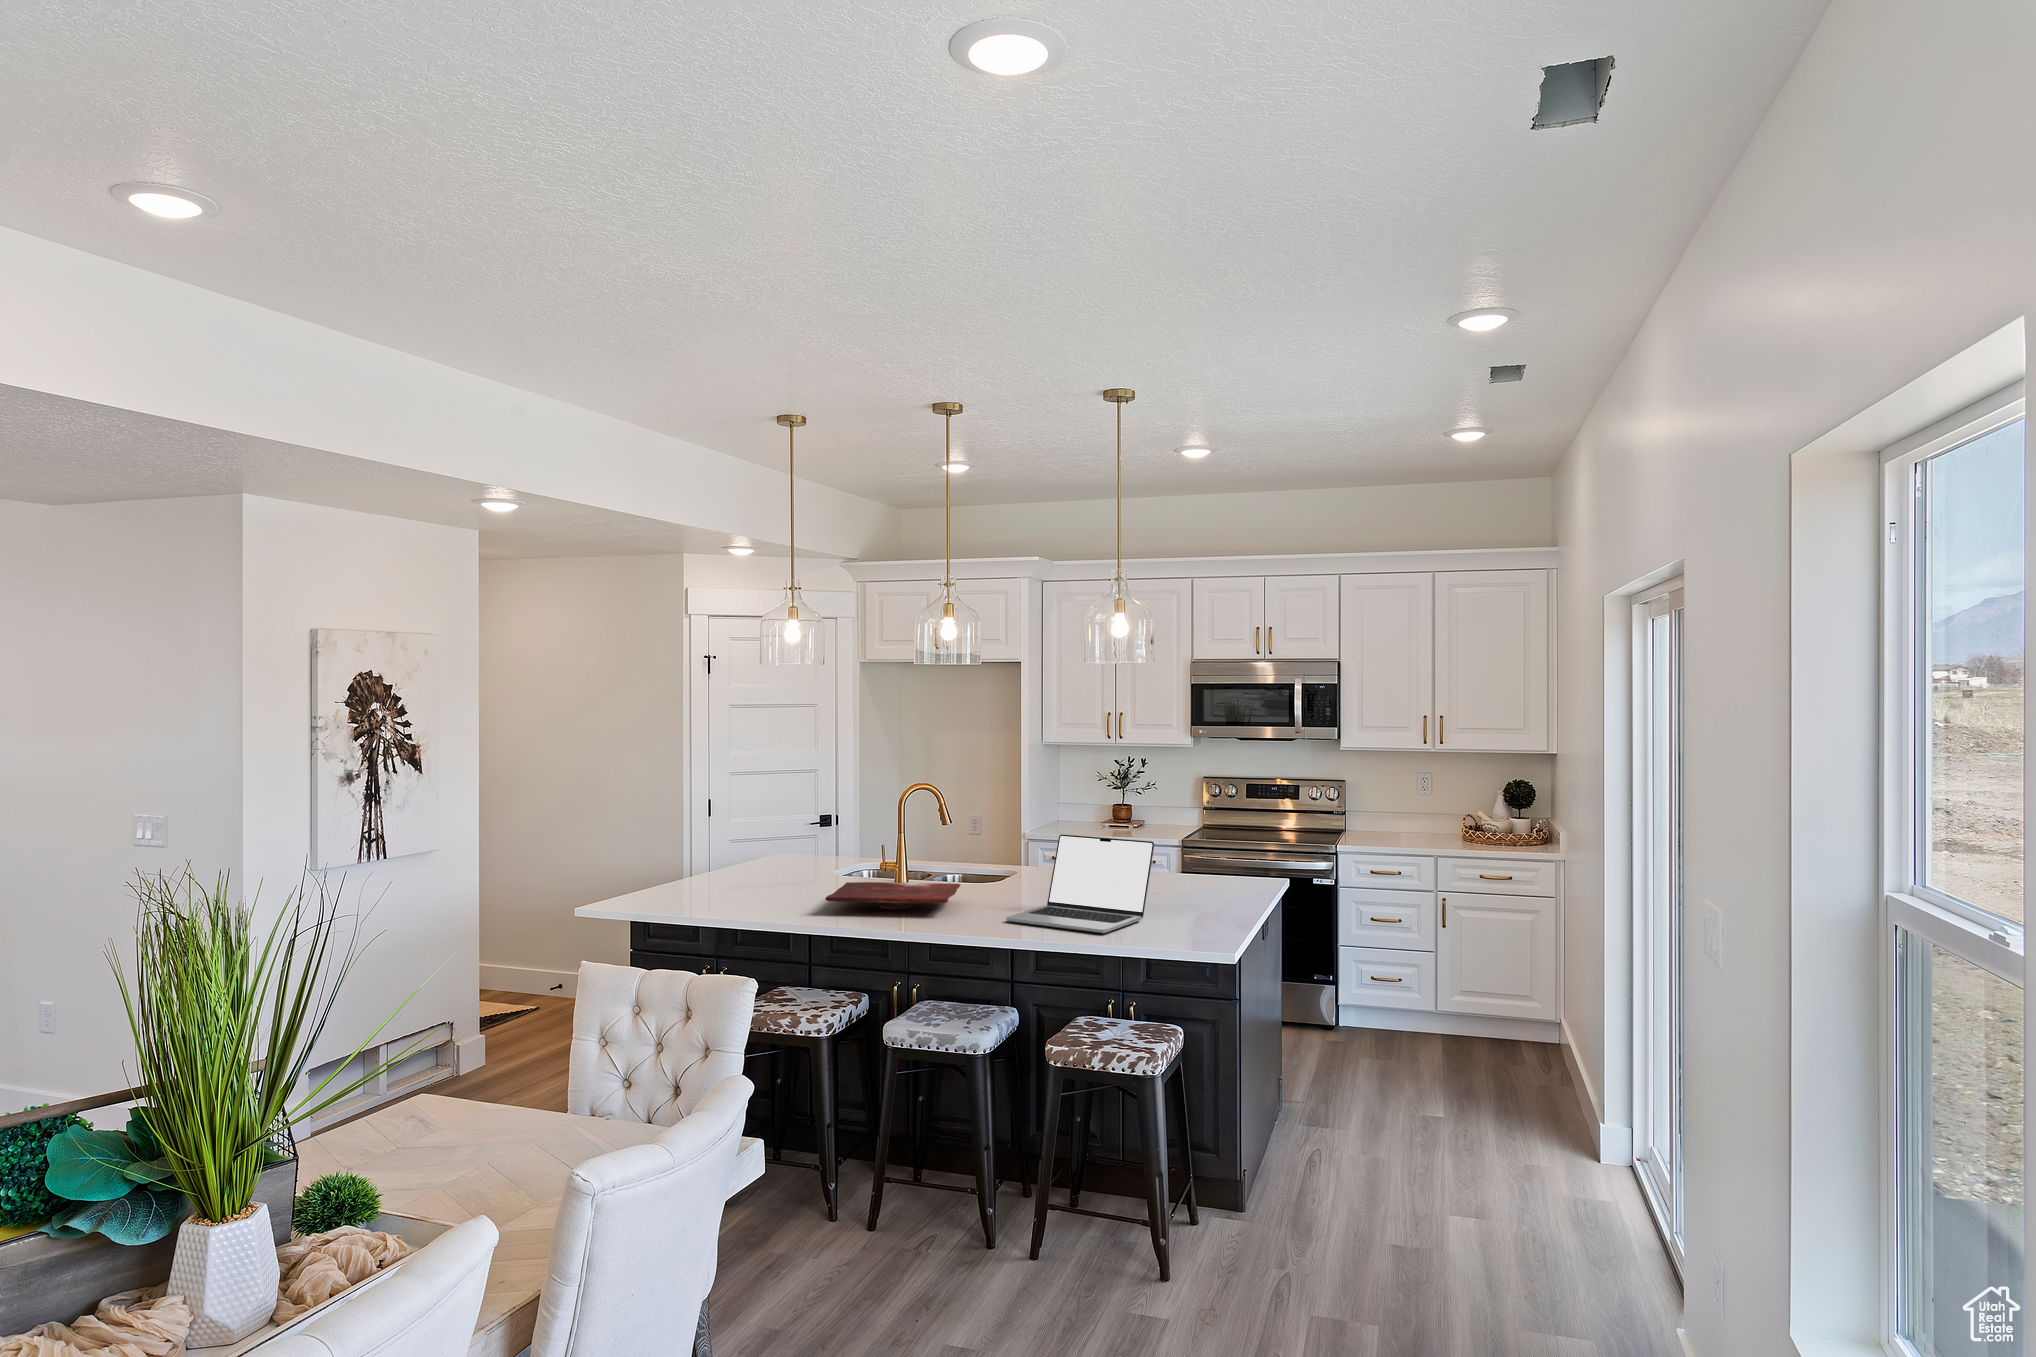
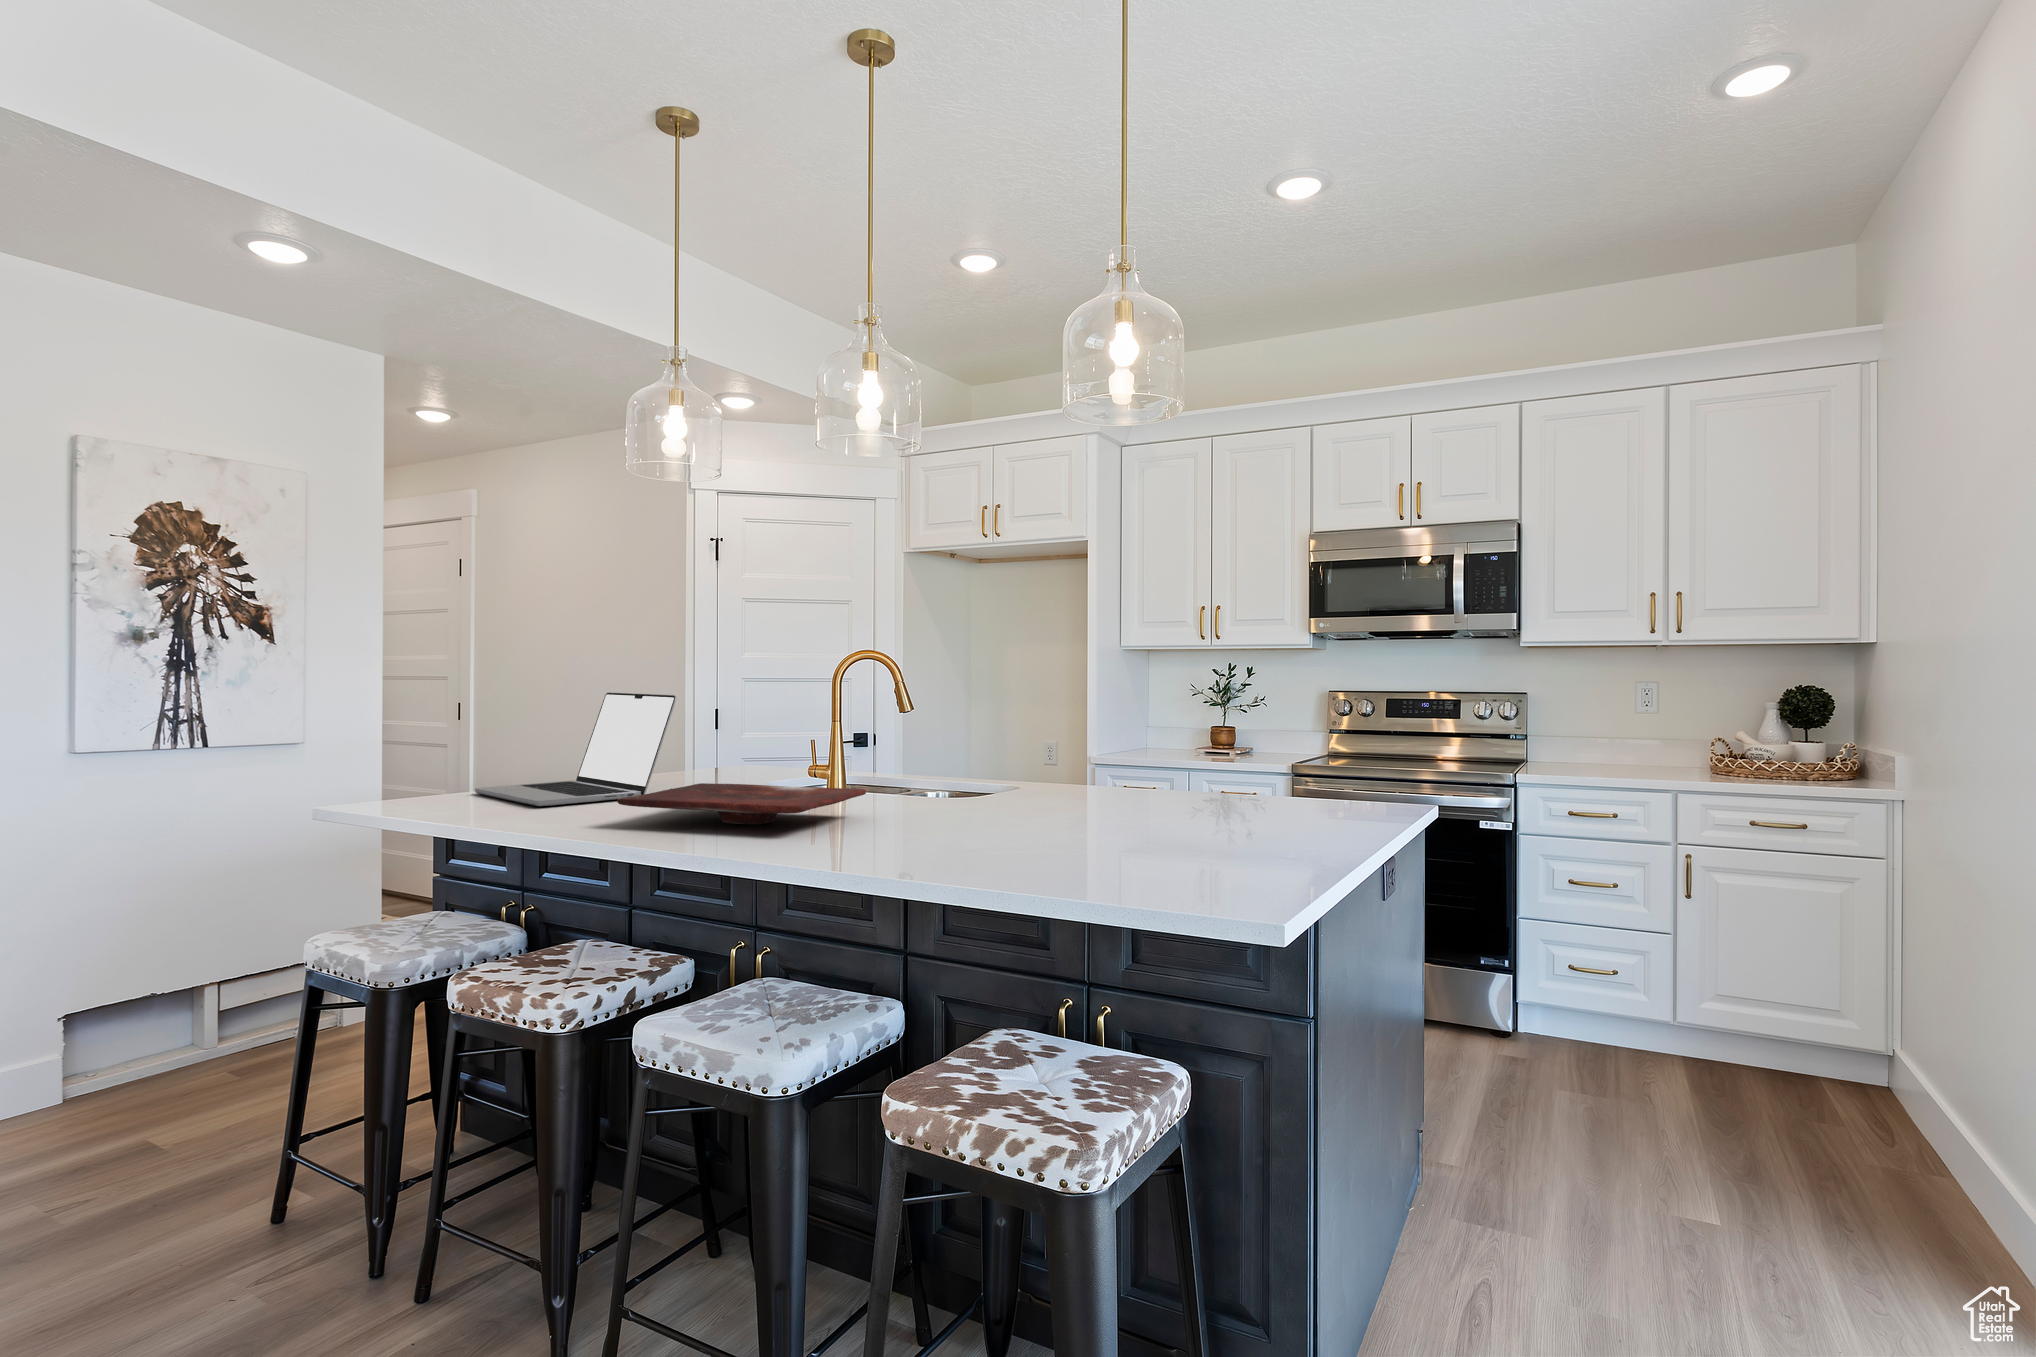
laptop: present [1006,834,1154,933] -> present [475,693,676,806]

